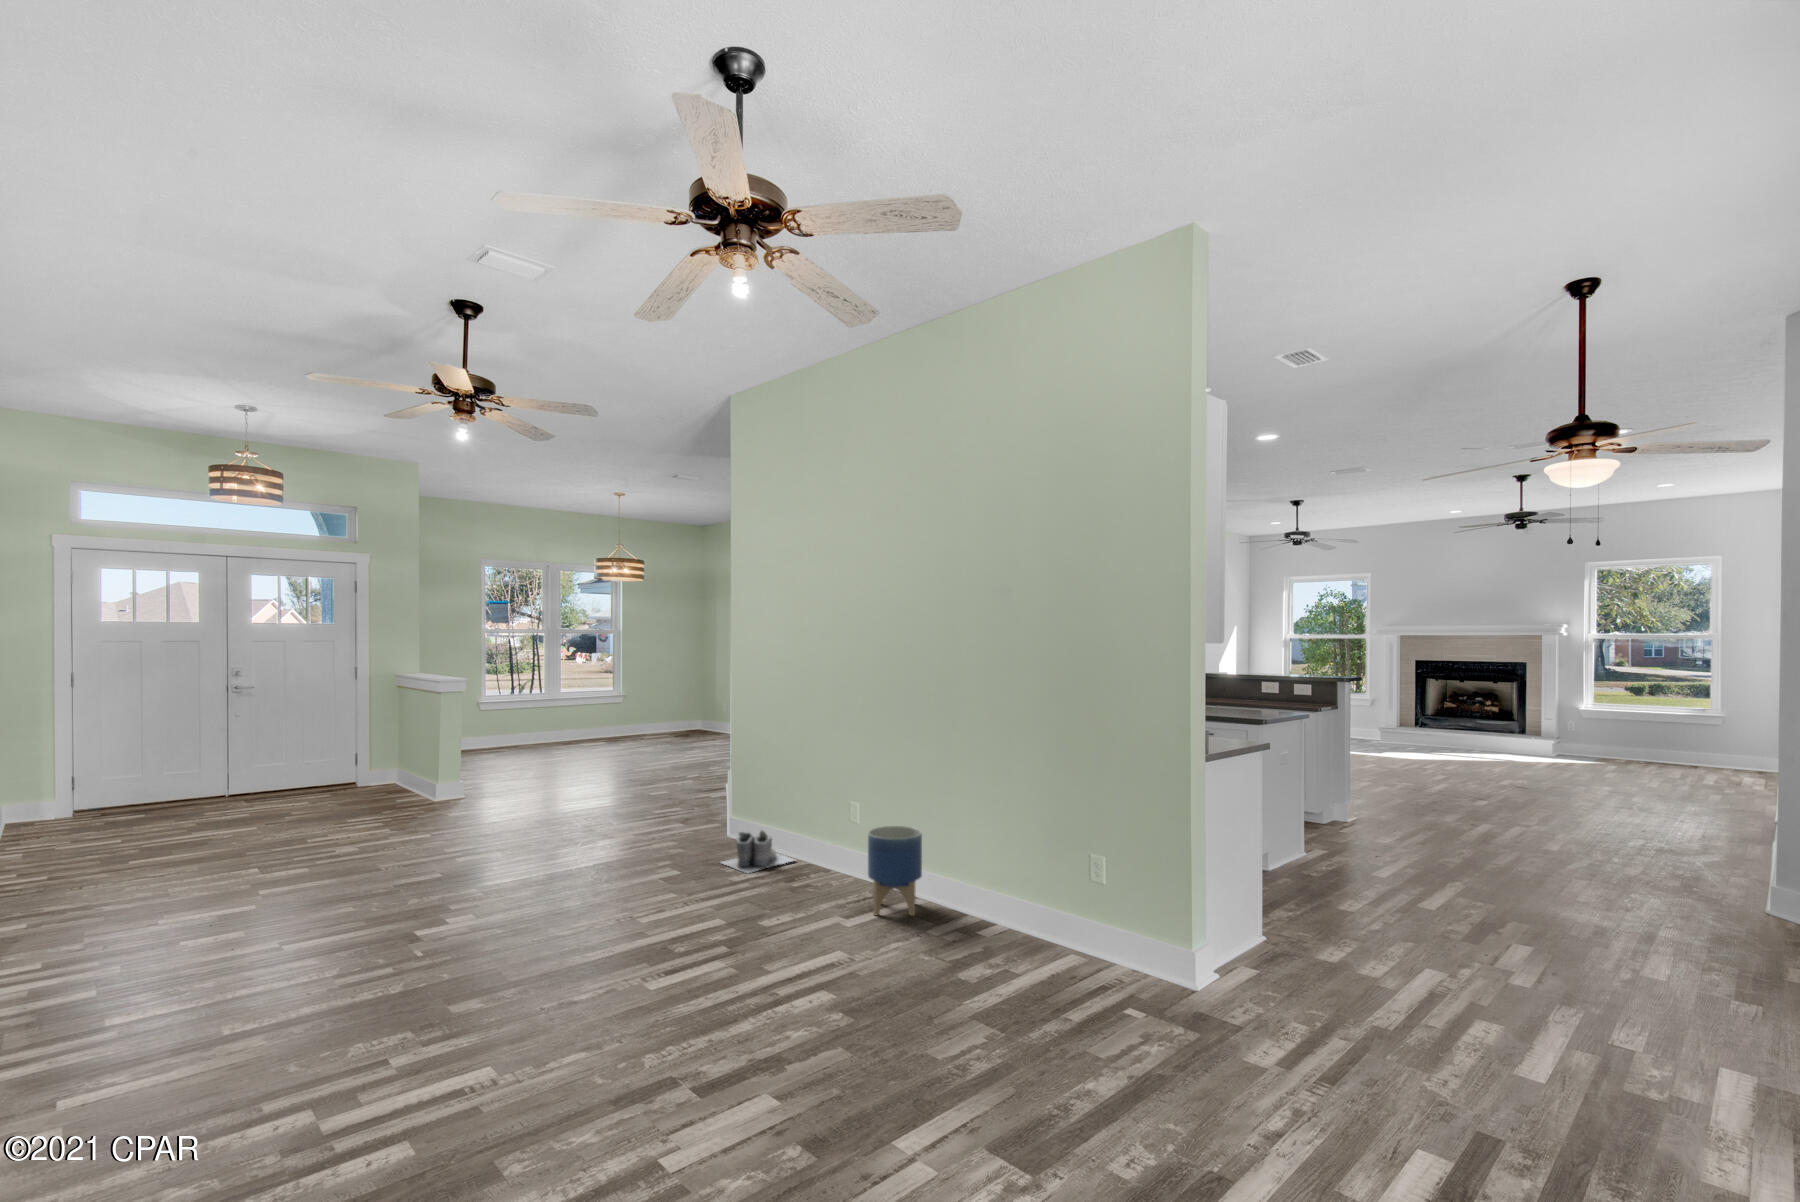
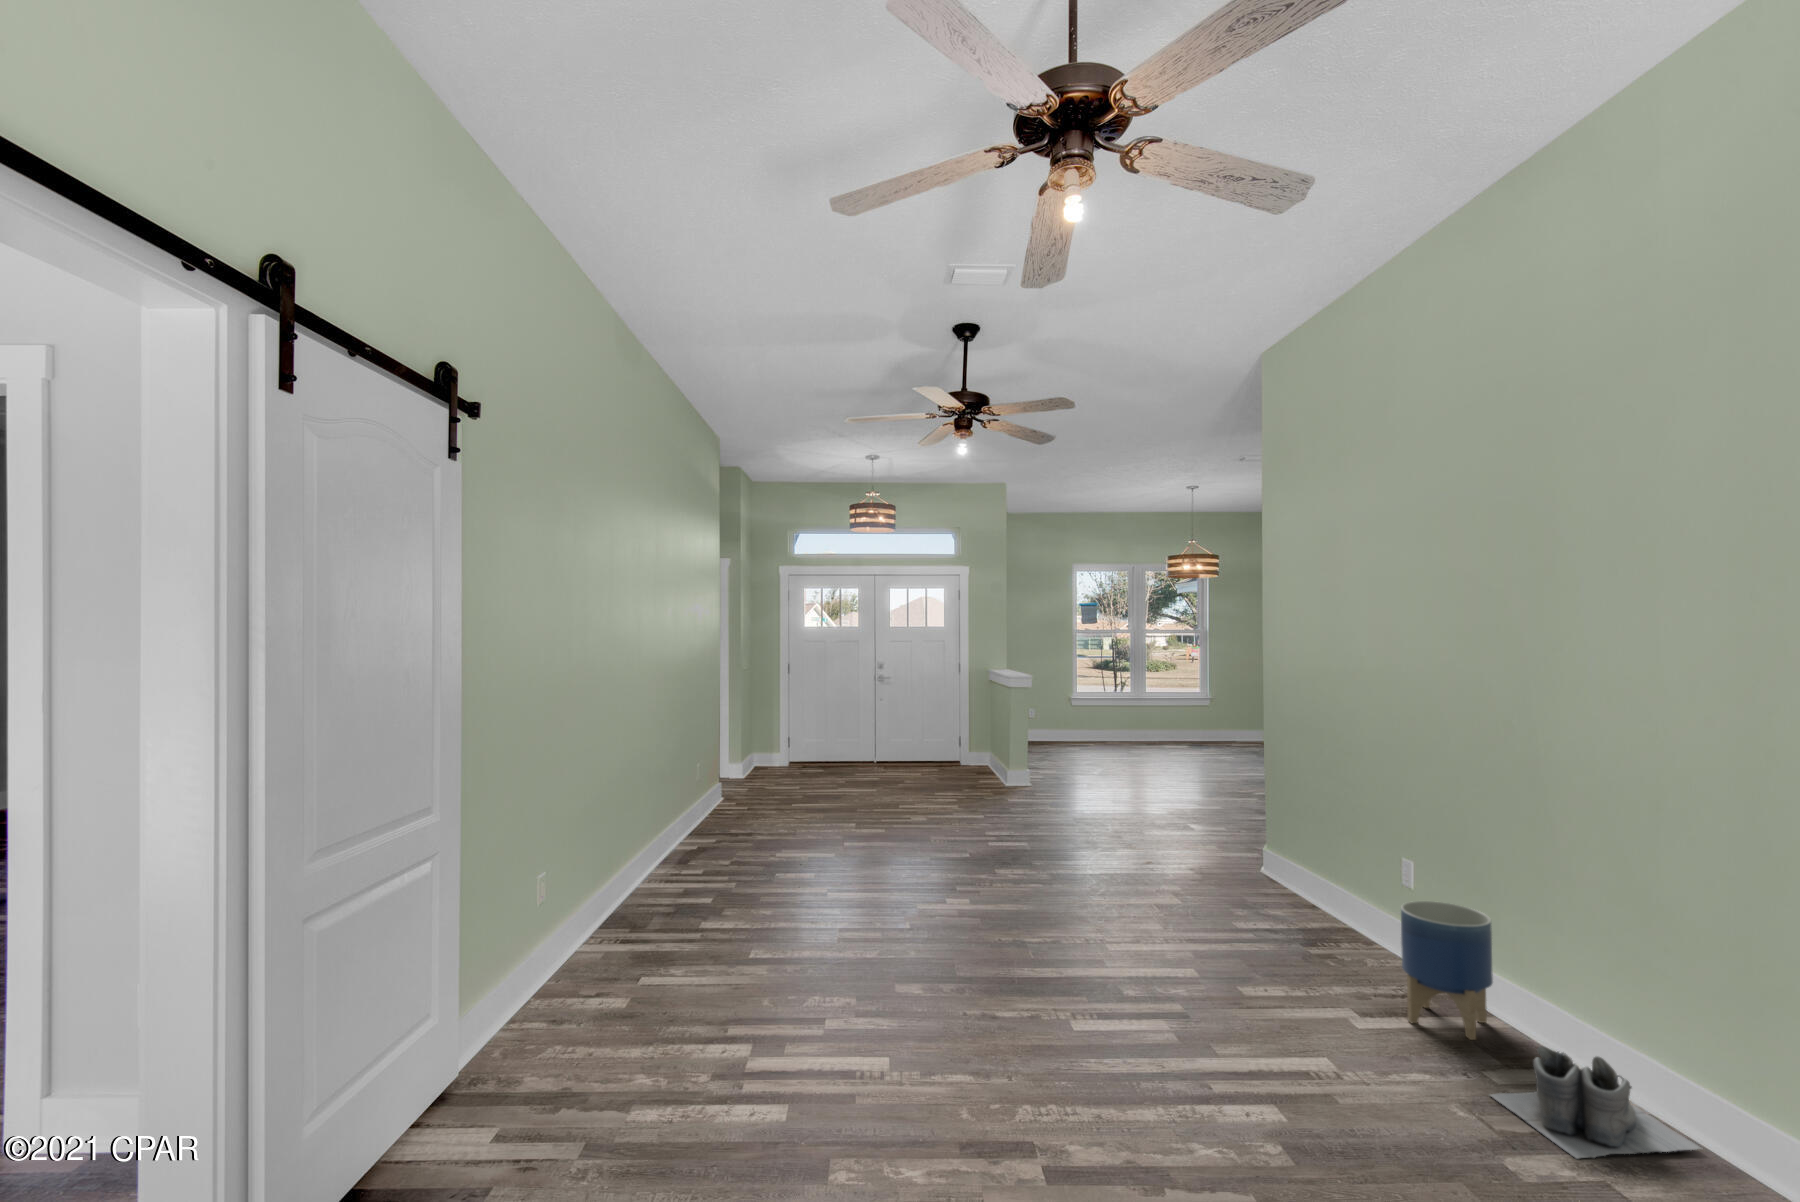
boots: present [721,831,796,873] -> present [1490,1046,1701,1159]

